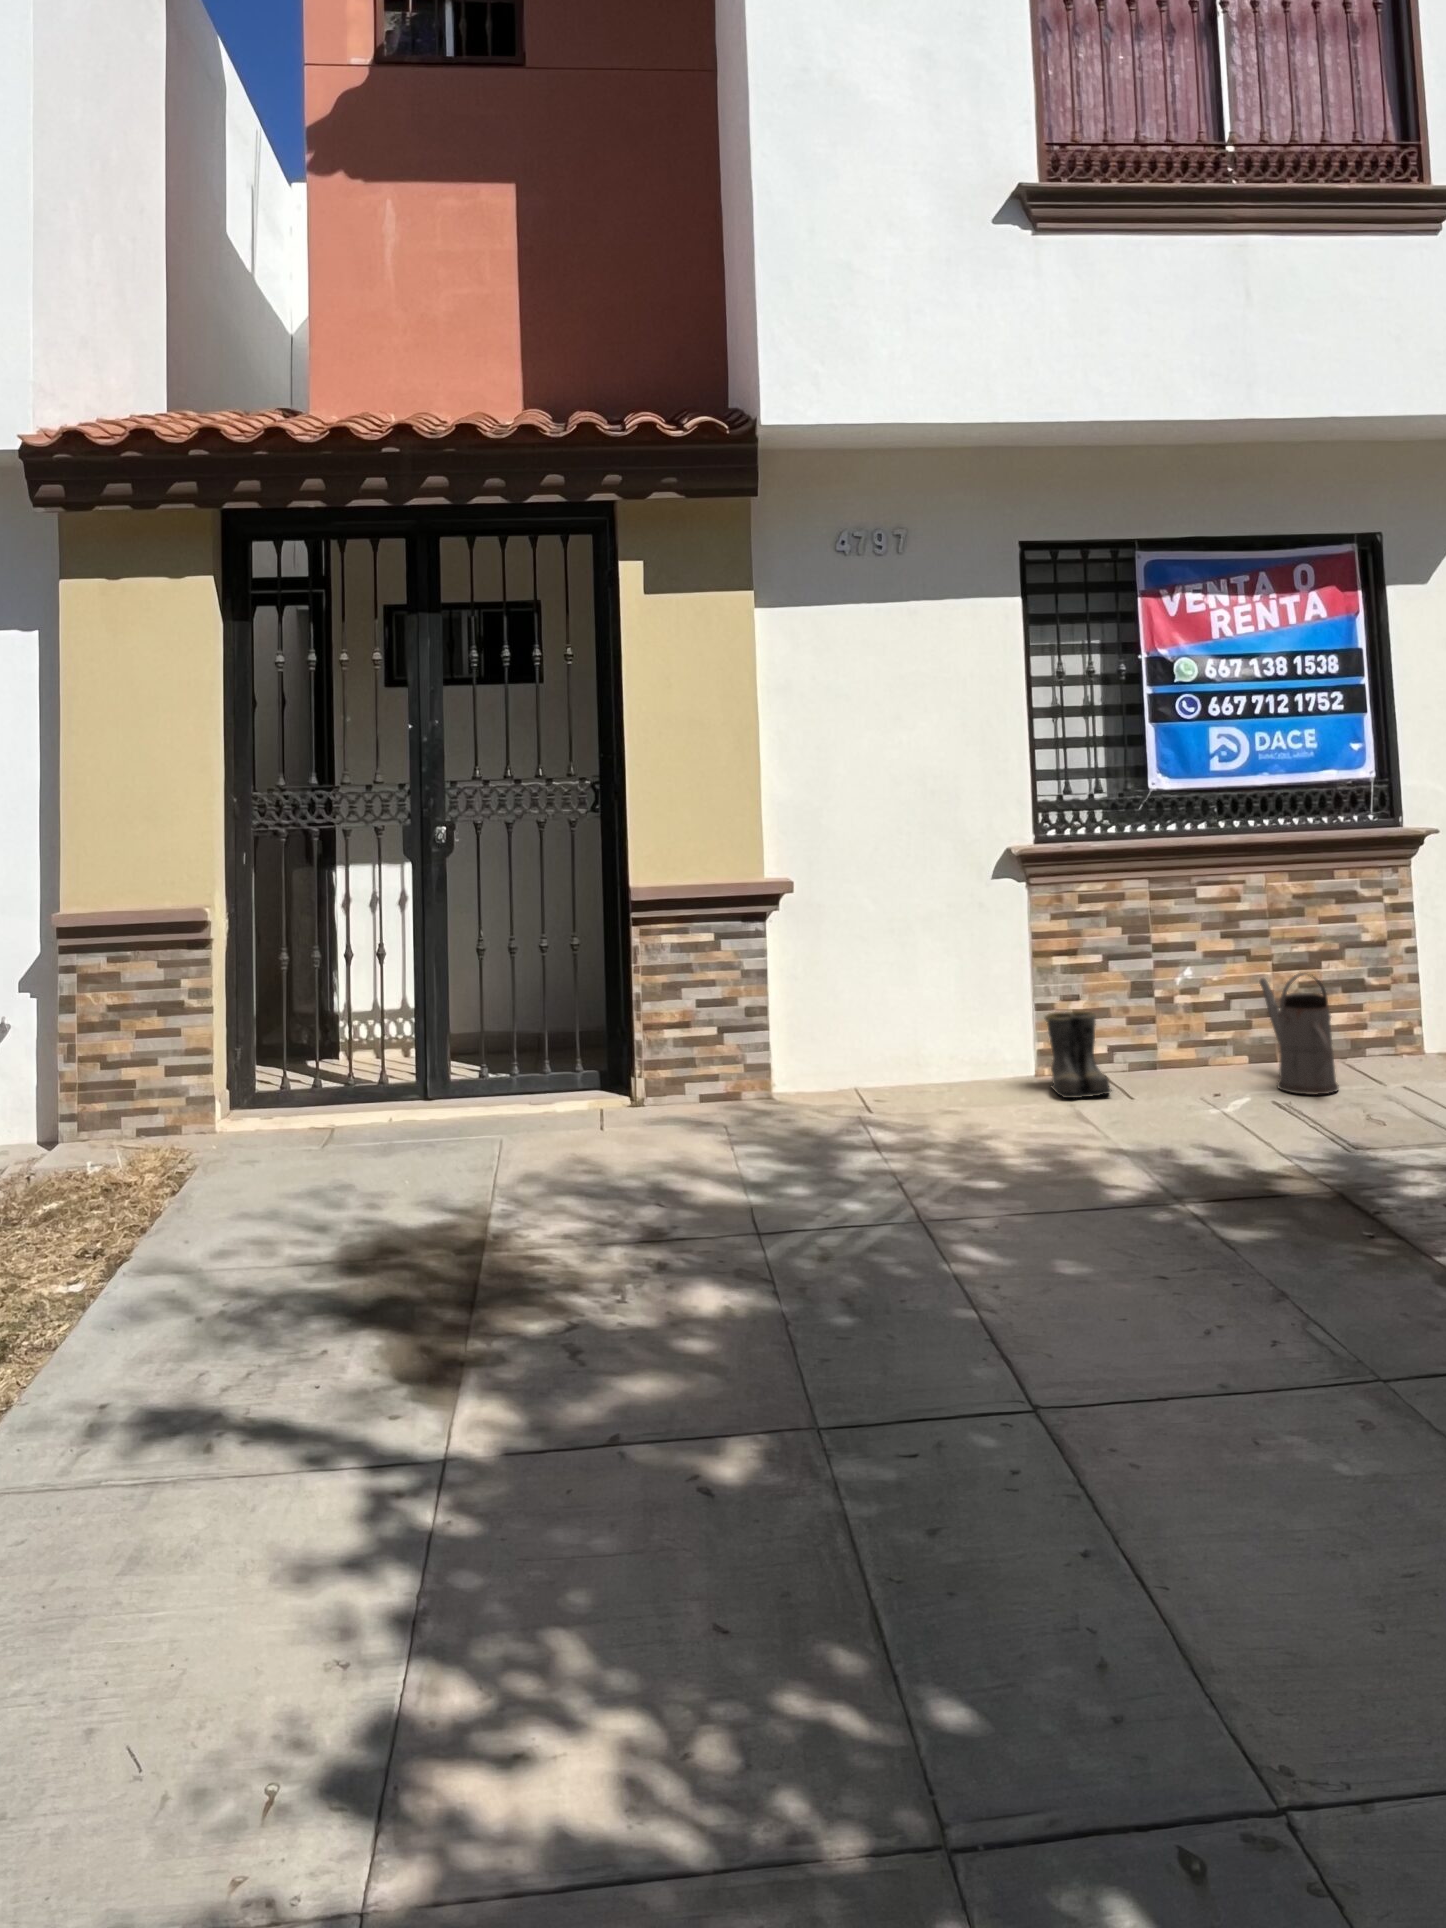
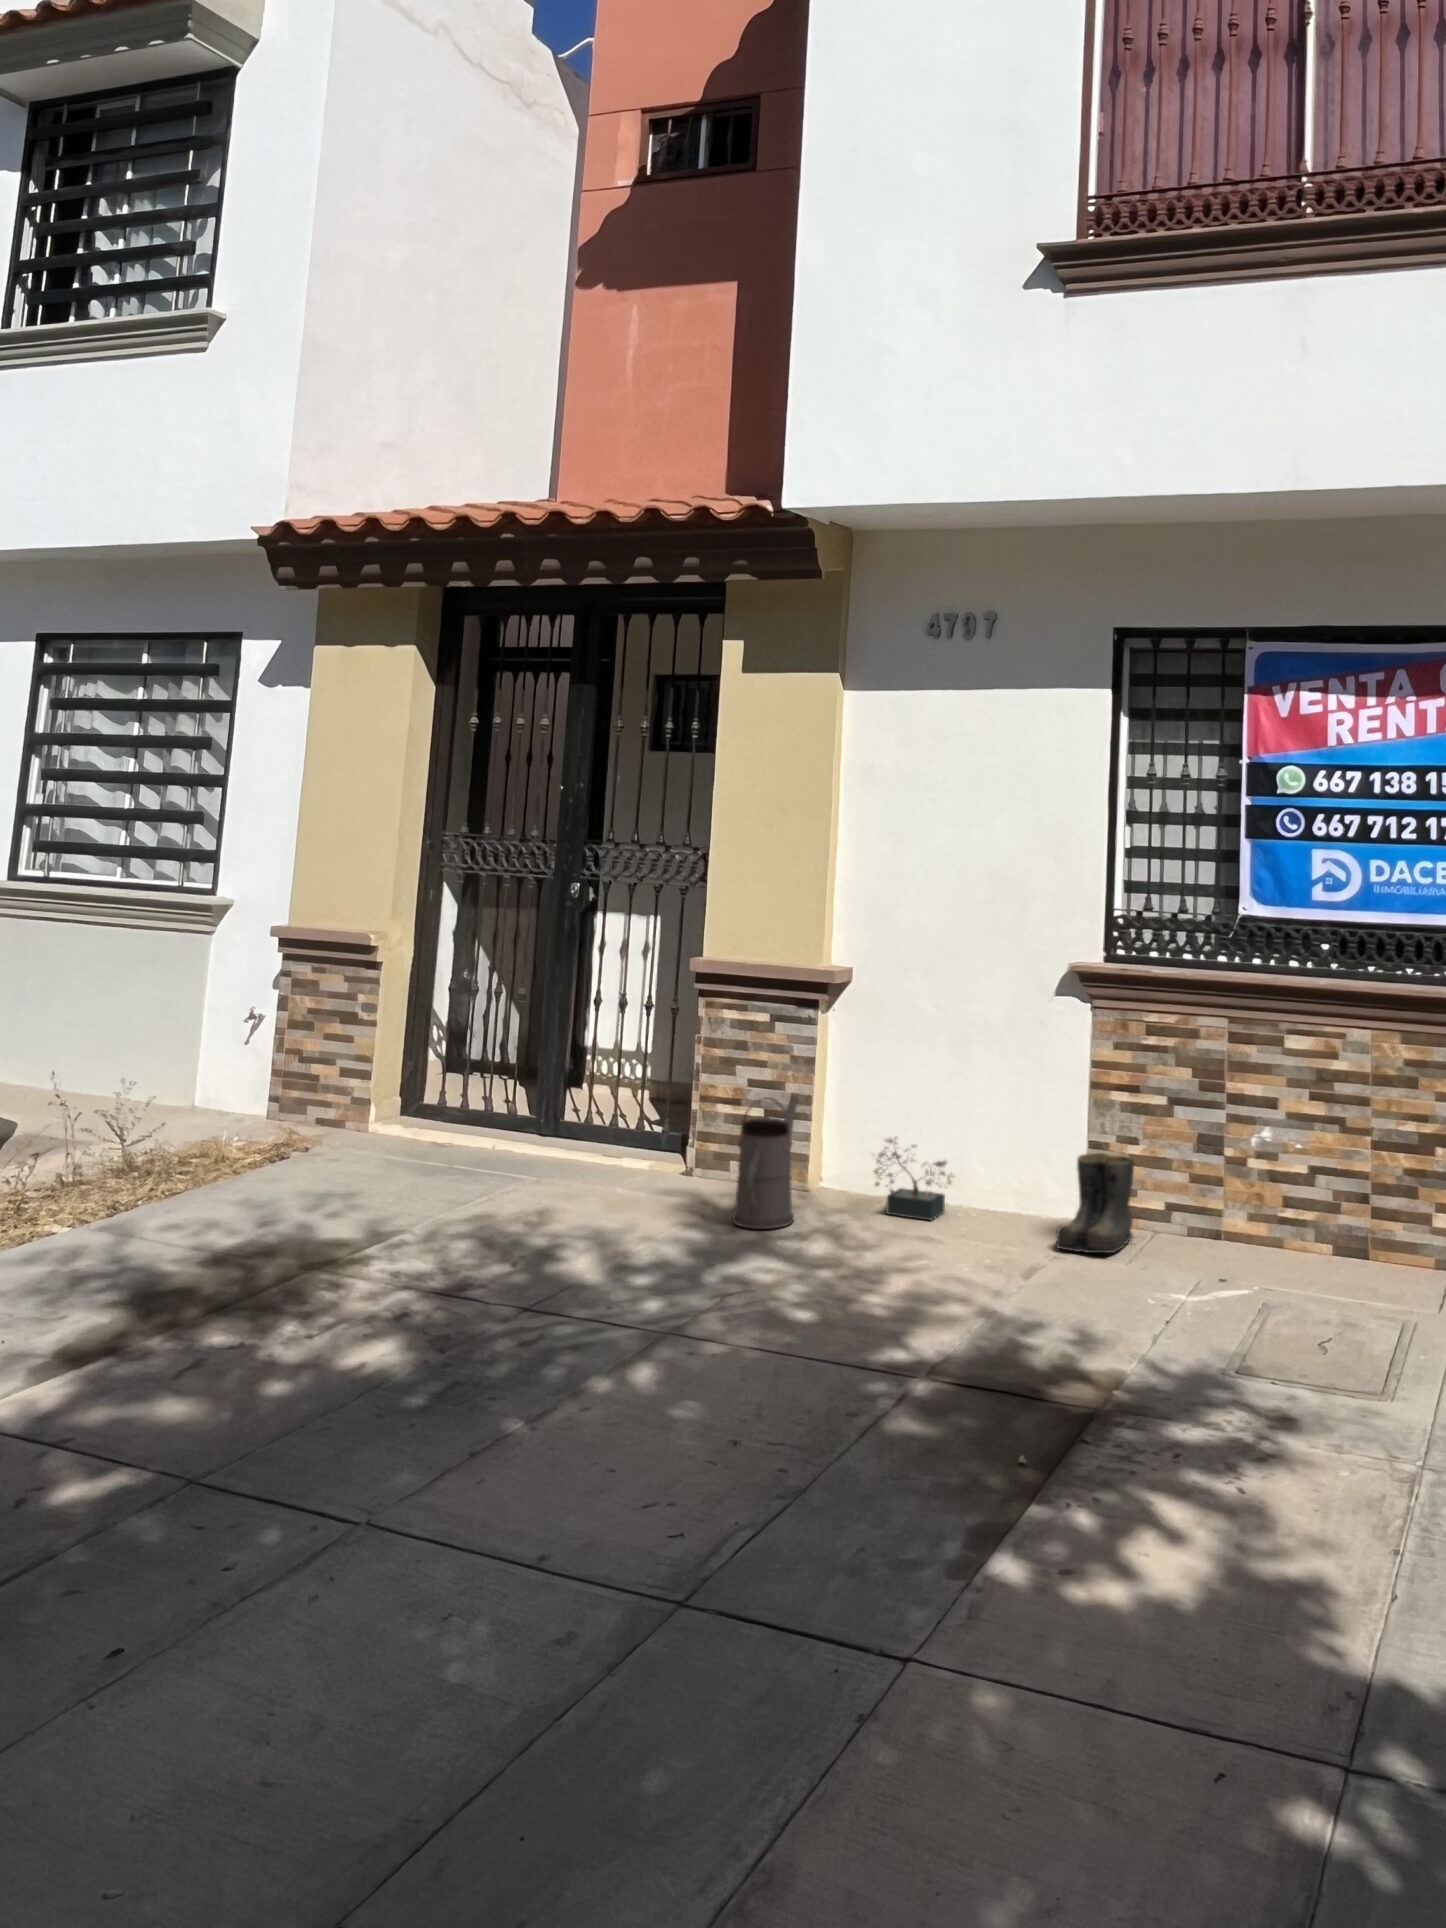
watering can: present [1260,973,1339,1095] -> present [732,1097,797,1229]
decorative plant: none [849,1030,932,1102] -> present [874,1138,952,1220]

